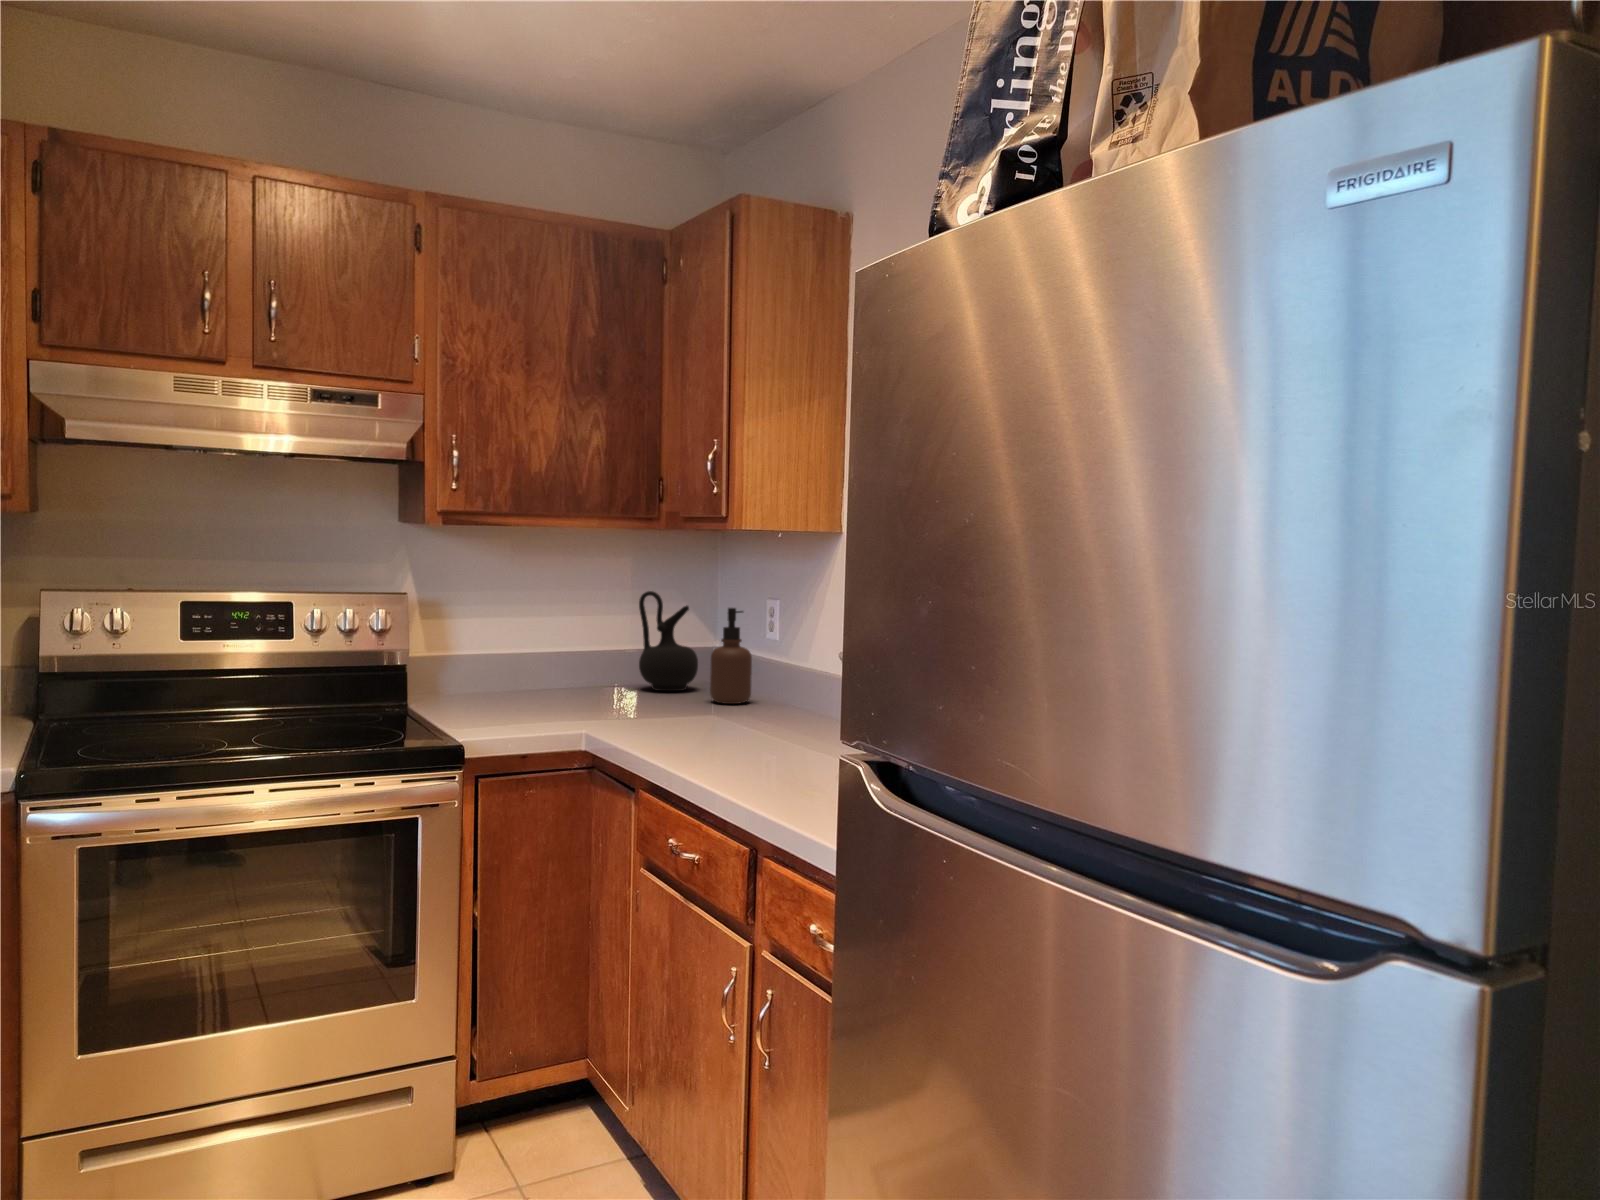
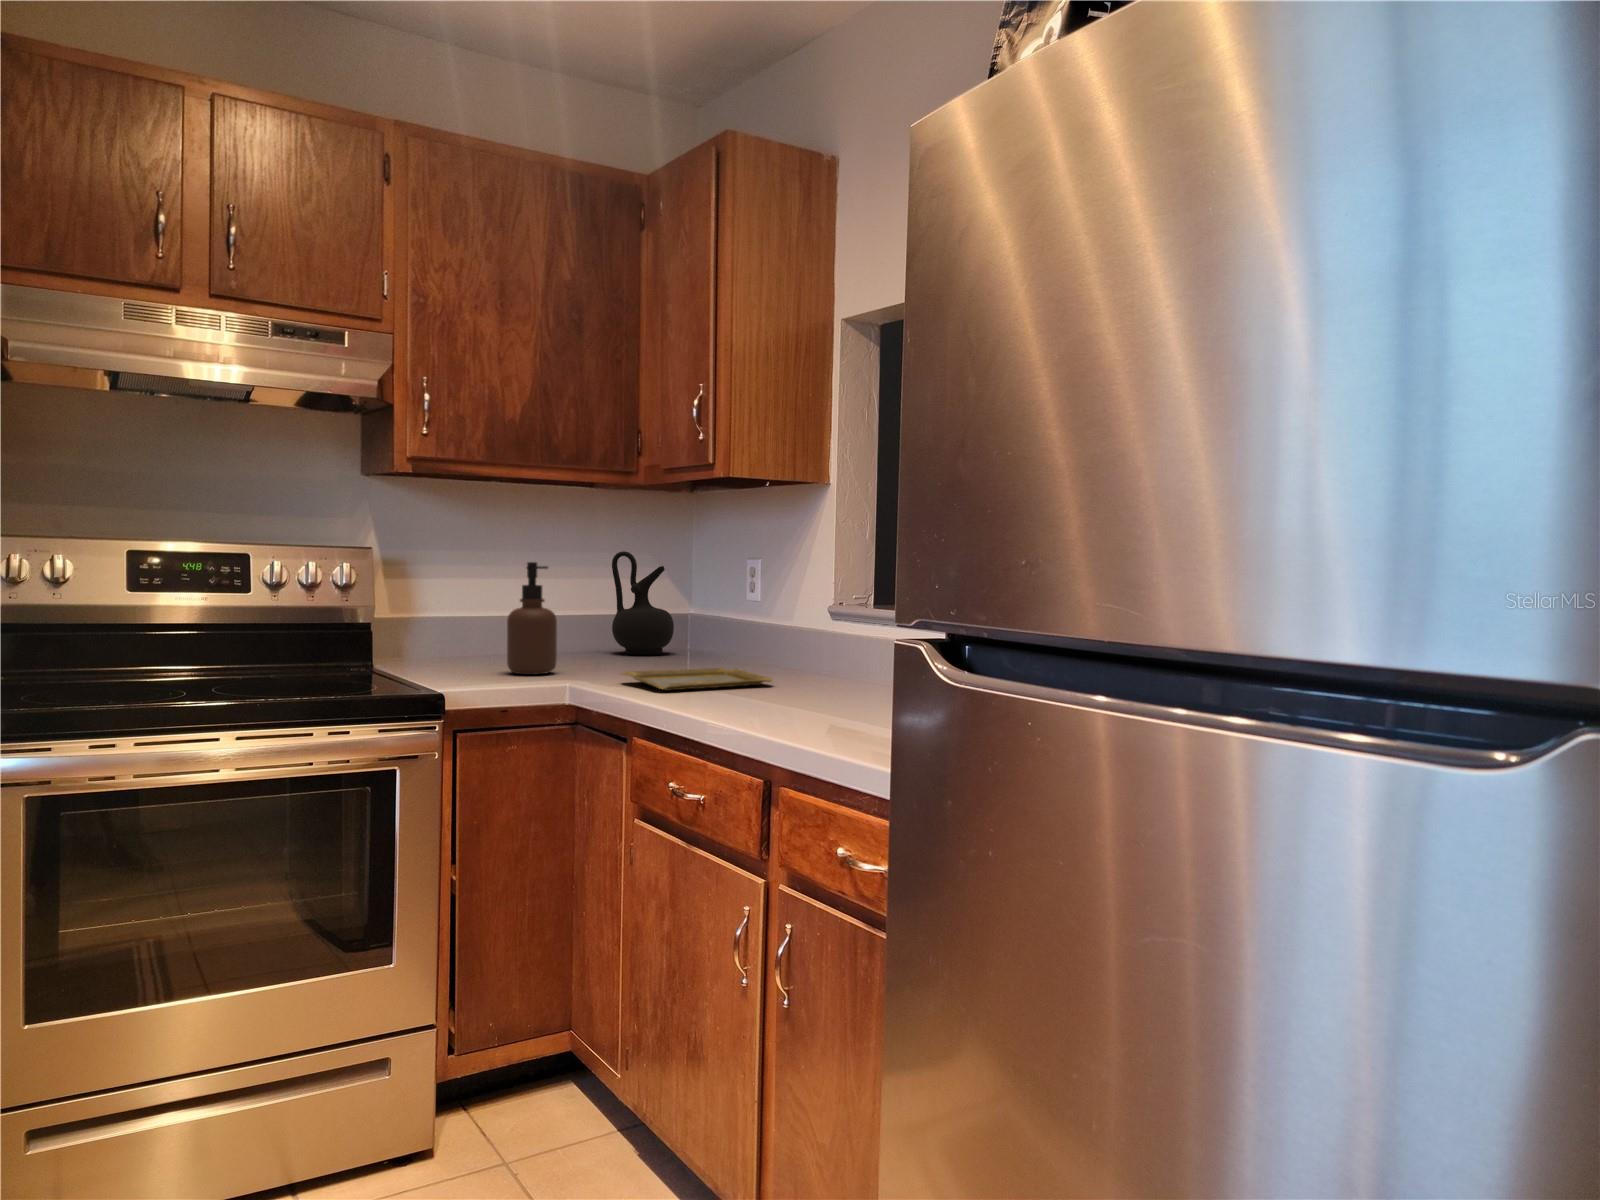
soap dispenser: present [710,608,752,704] -> present [507,562,557,674]
tray: none [634,715,781,743] -> present [622,668,773,690]

